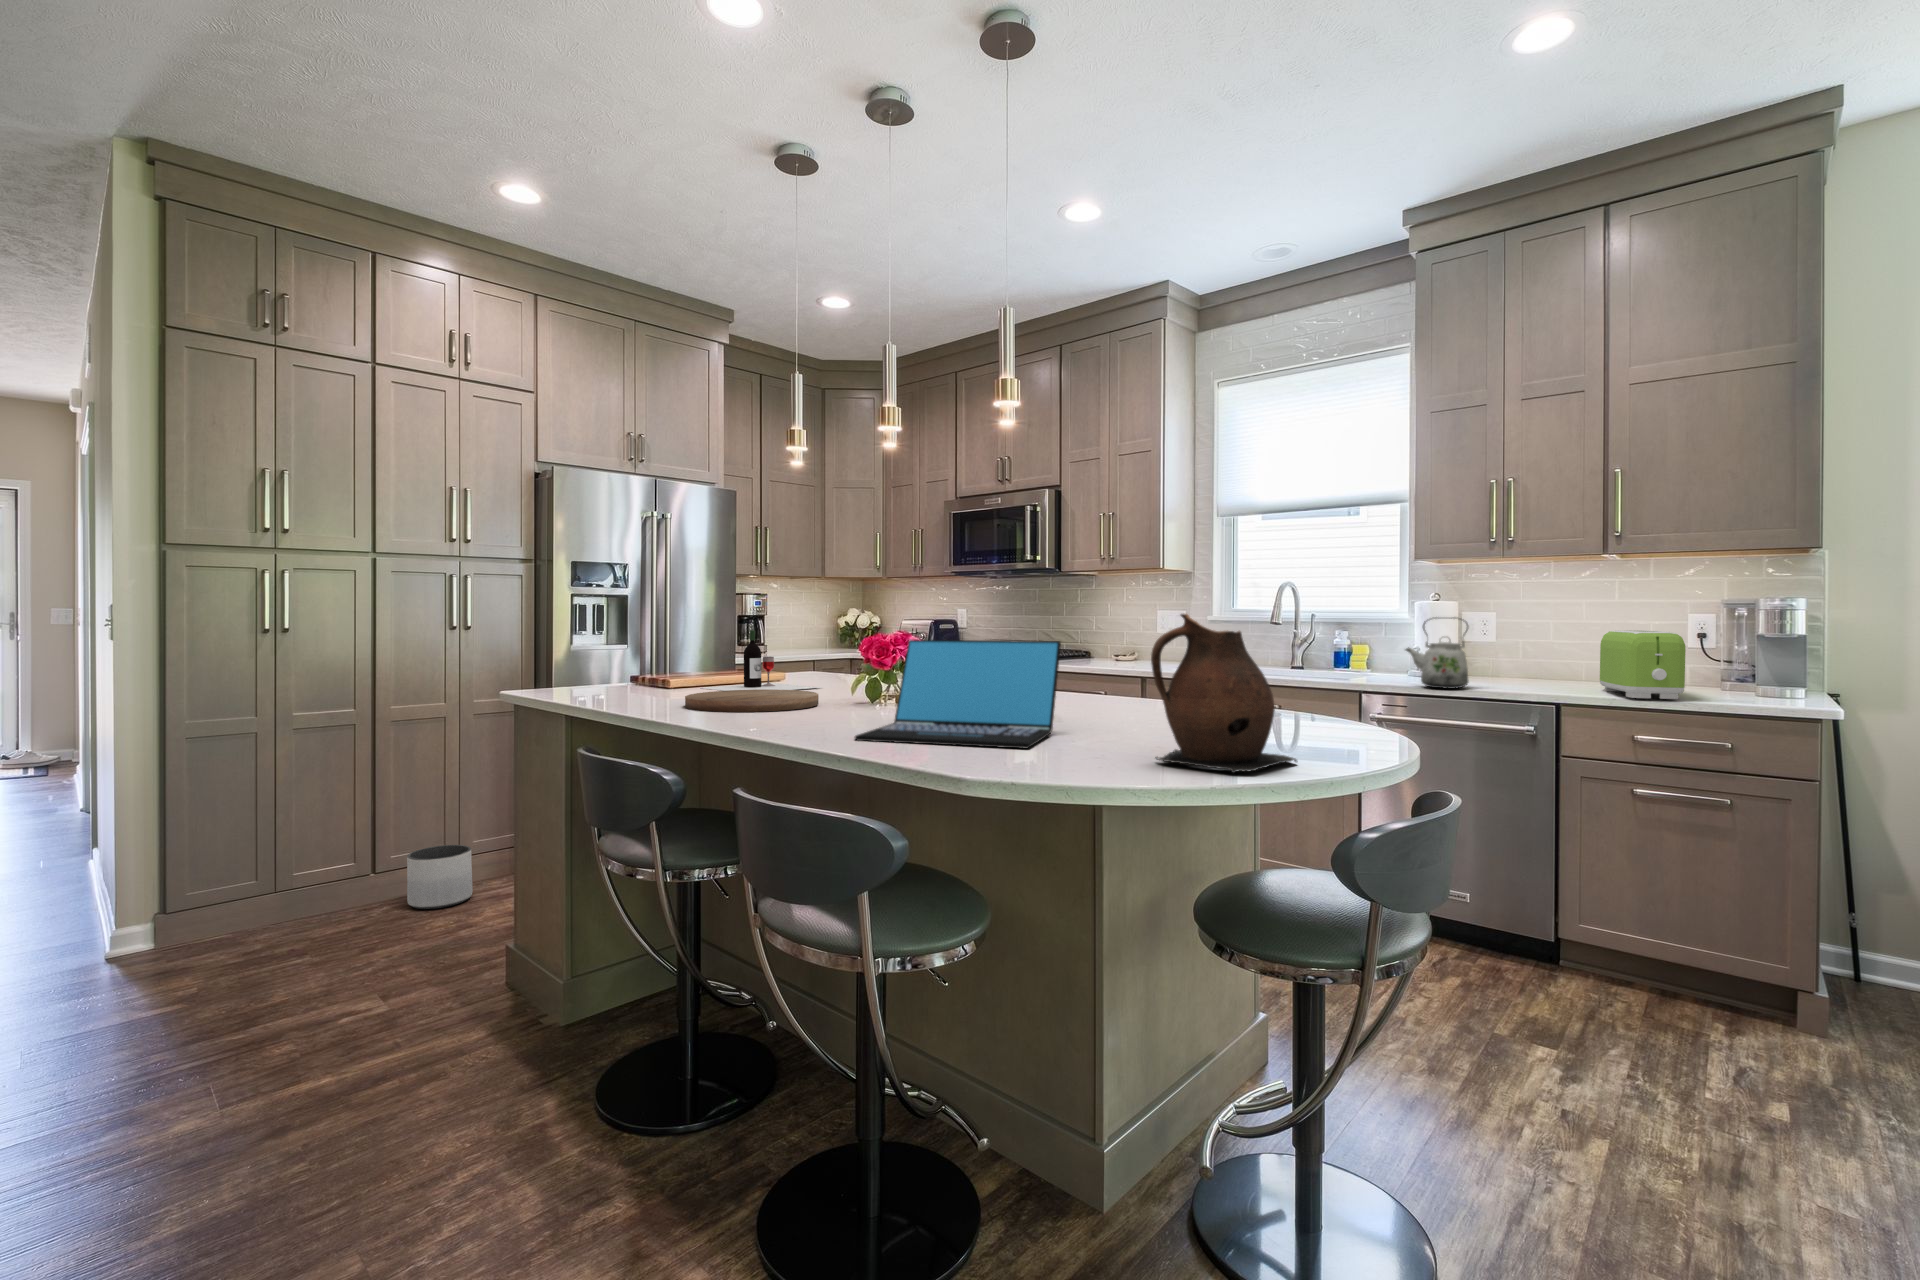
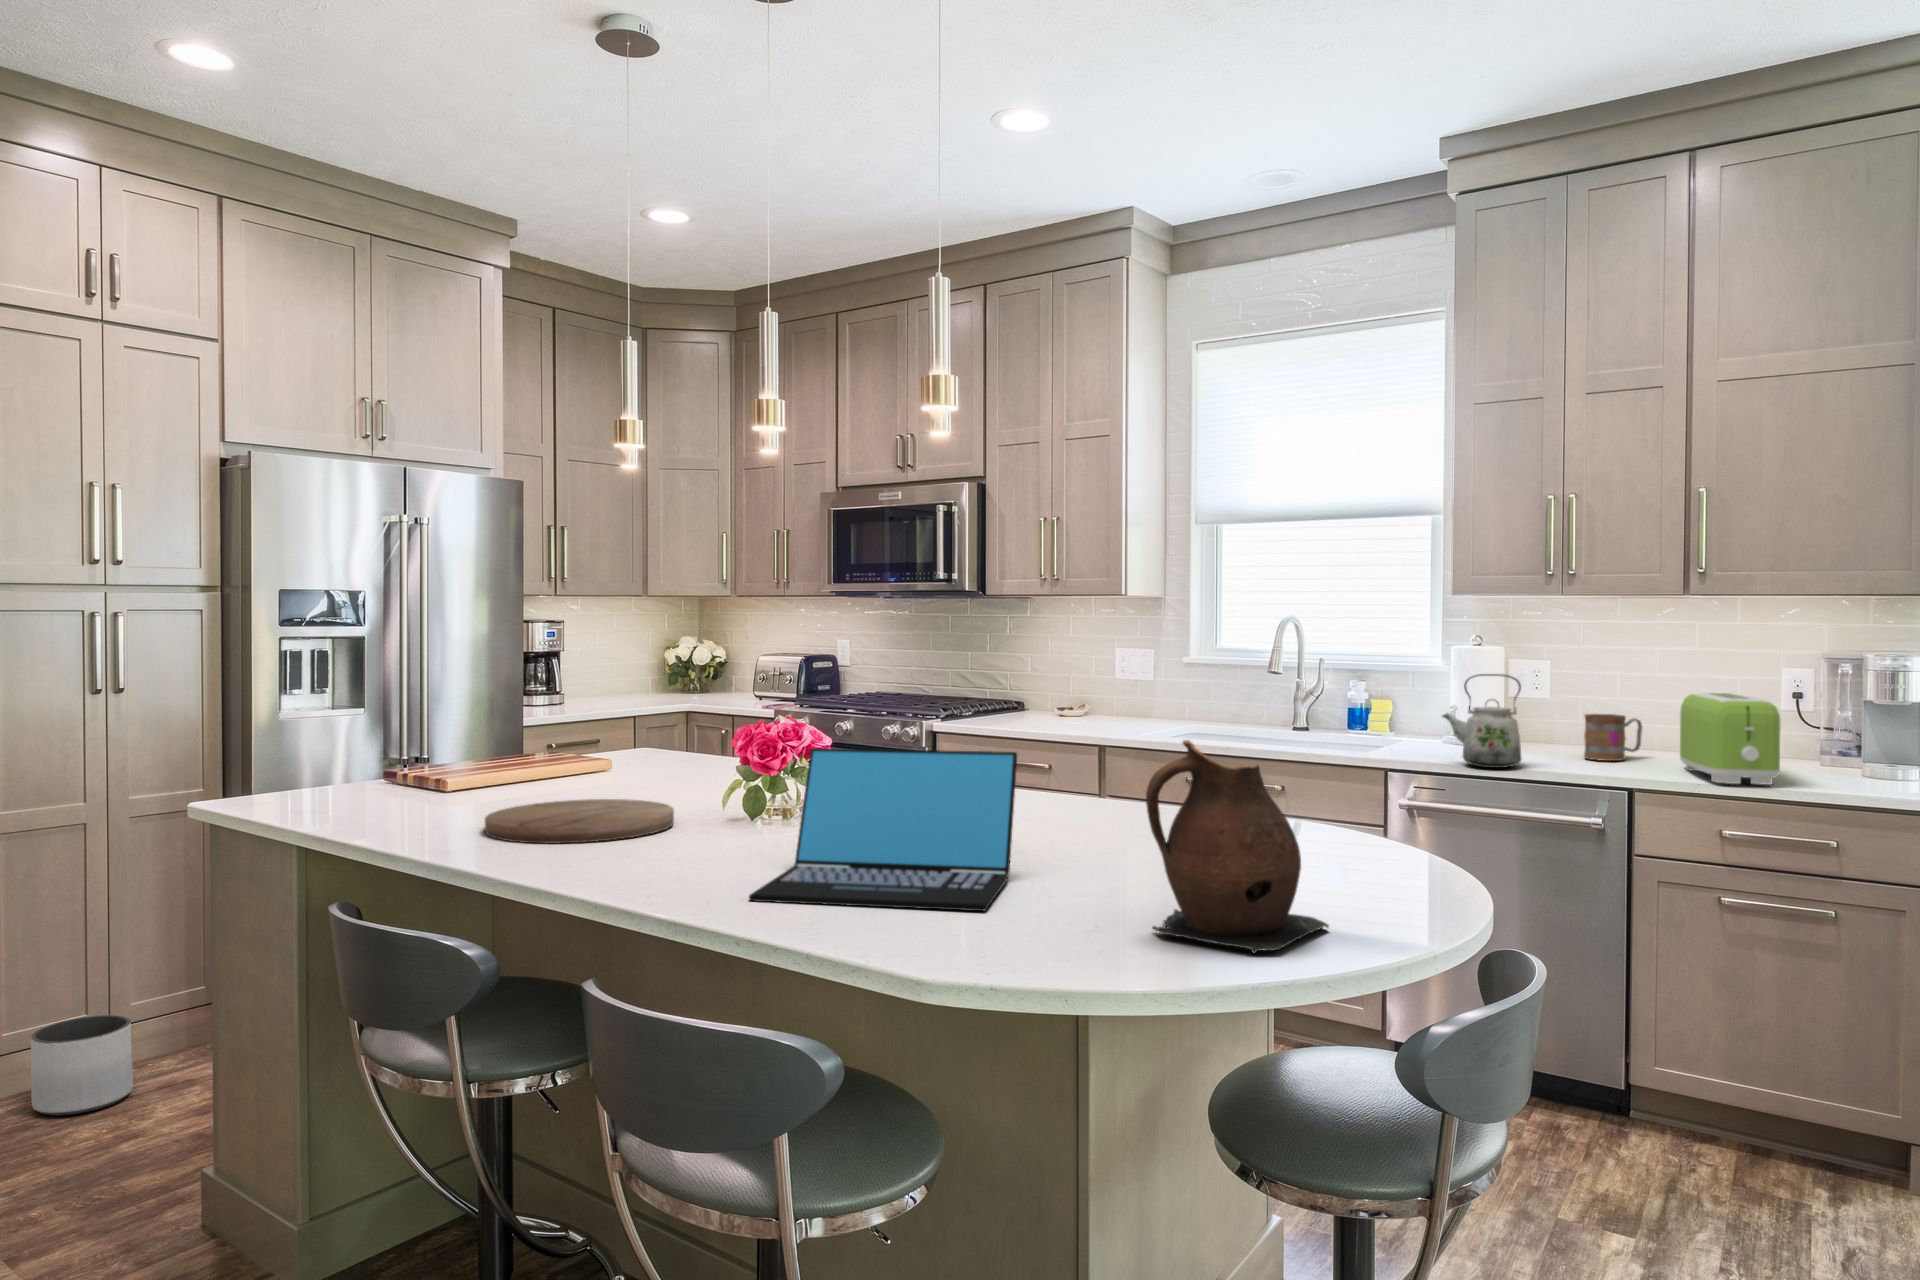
wine bottle: present [702,630,820,691] -> none [485,704,668,799]
mug: none [1520,650,1569,685] -> present [1584,714,1642,761]

